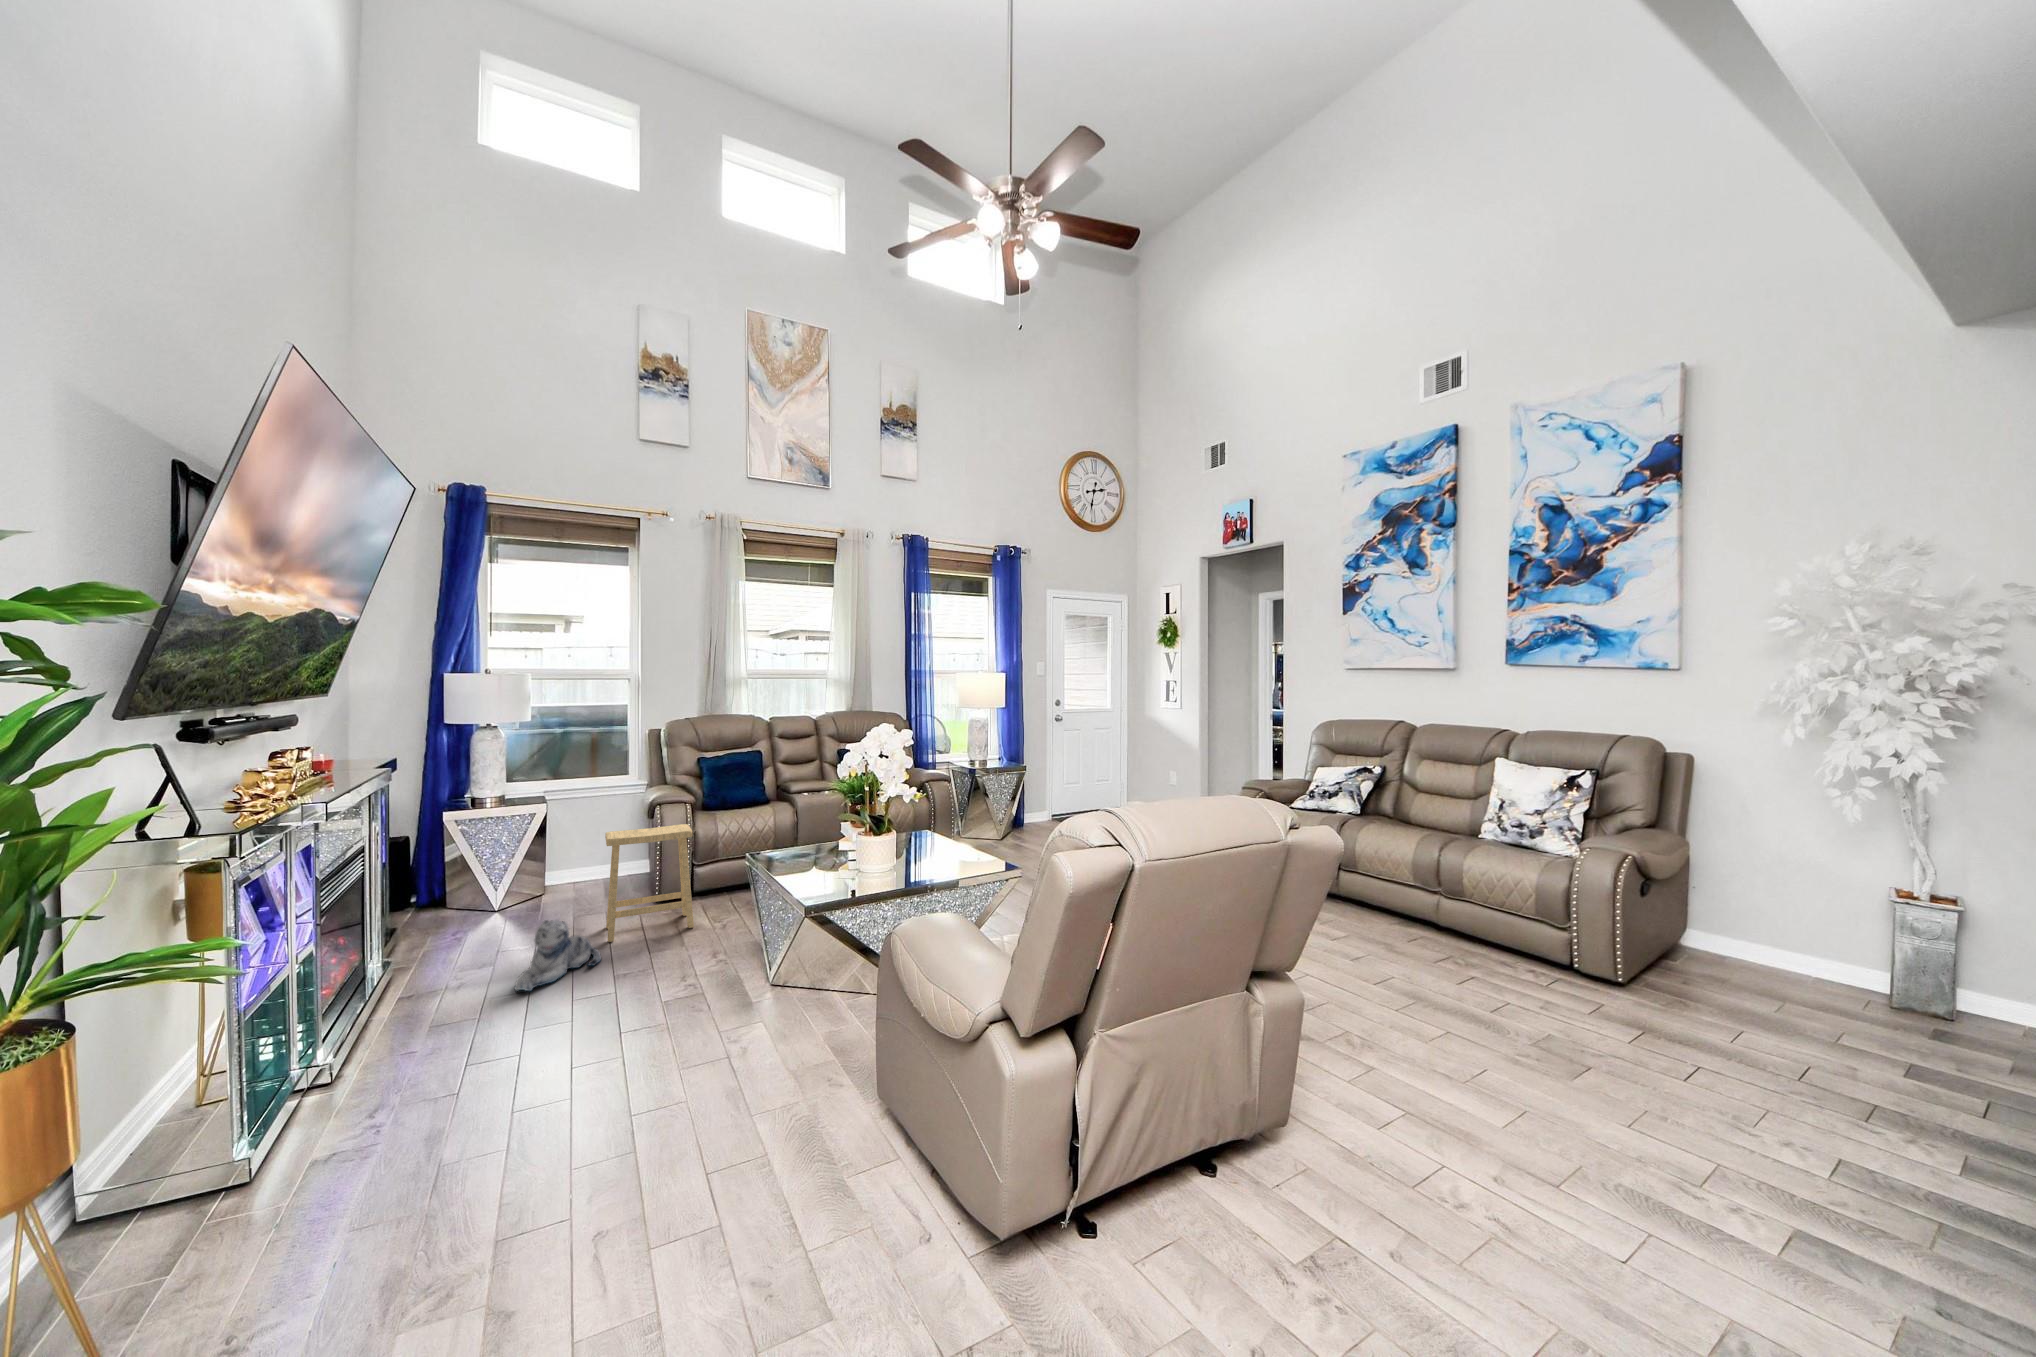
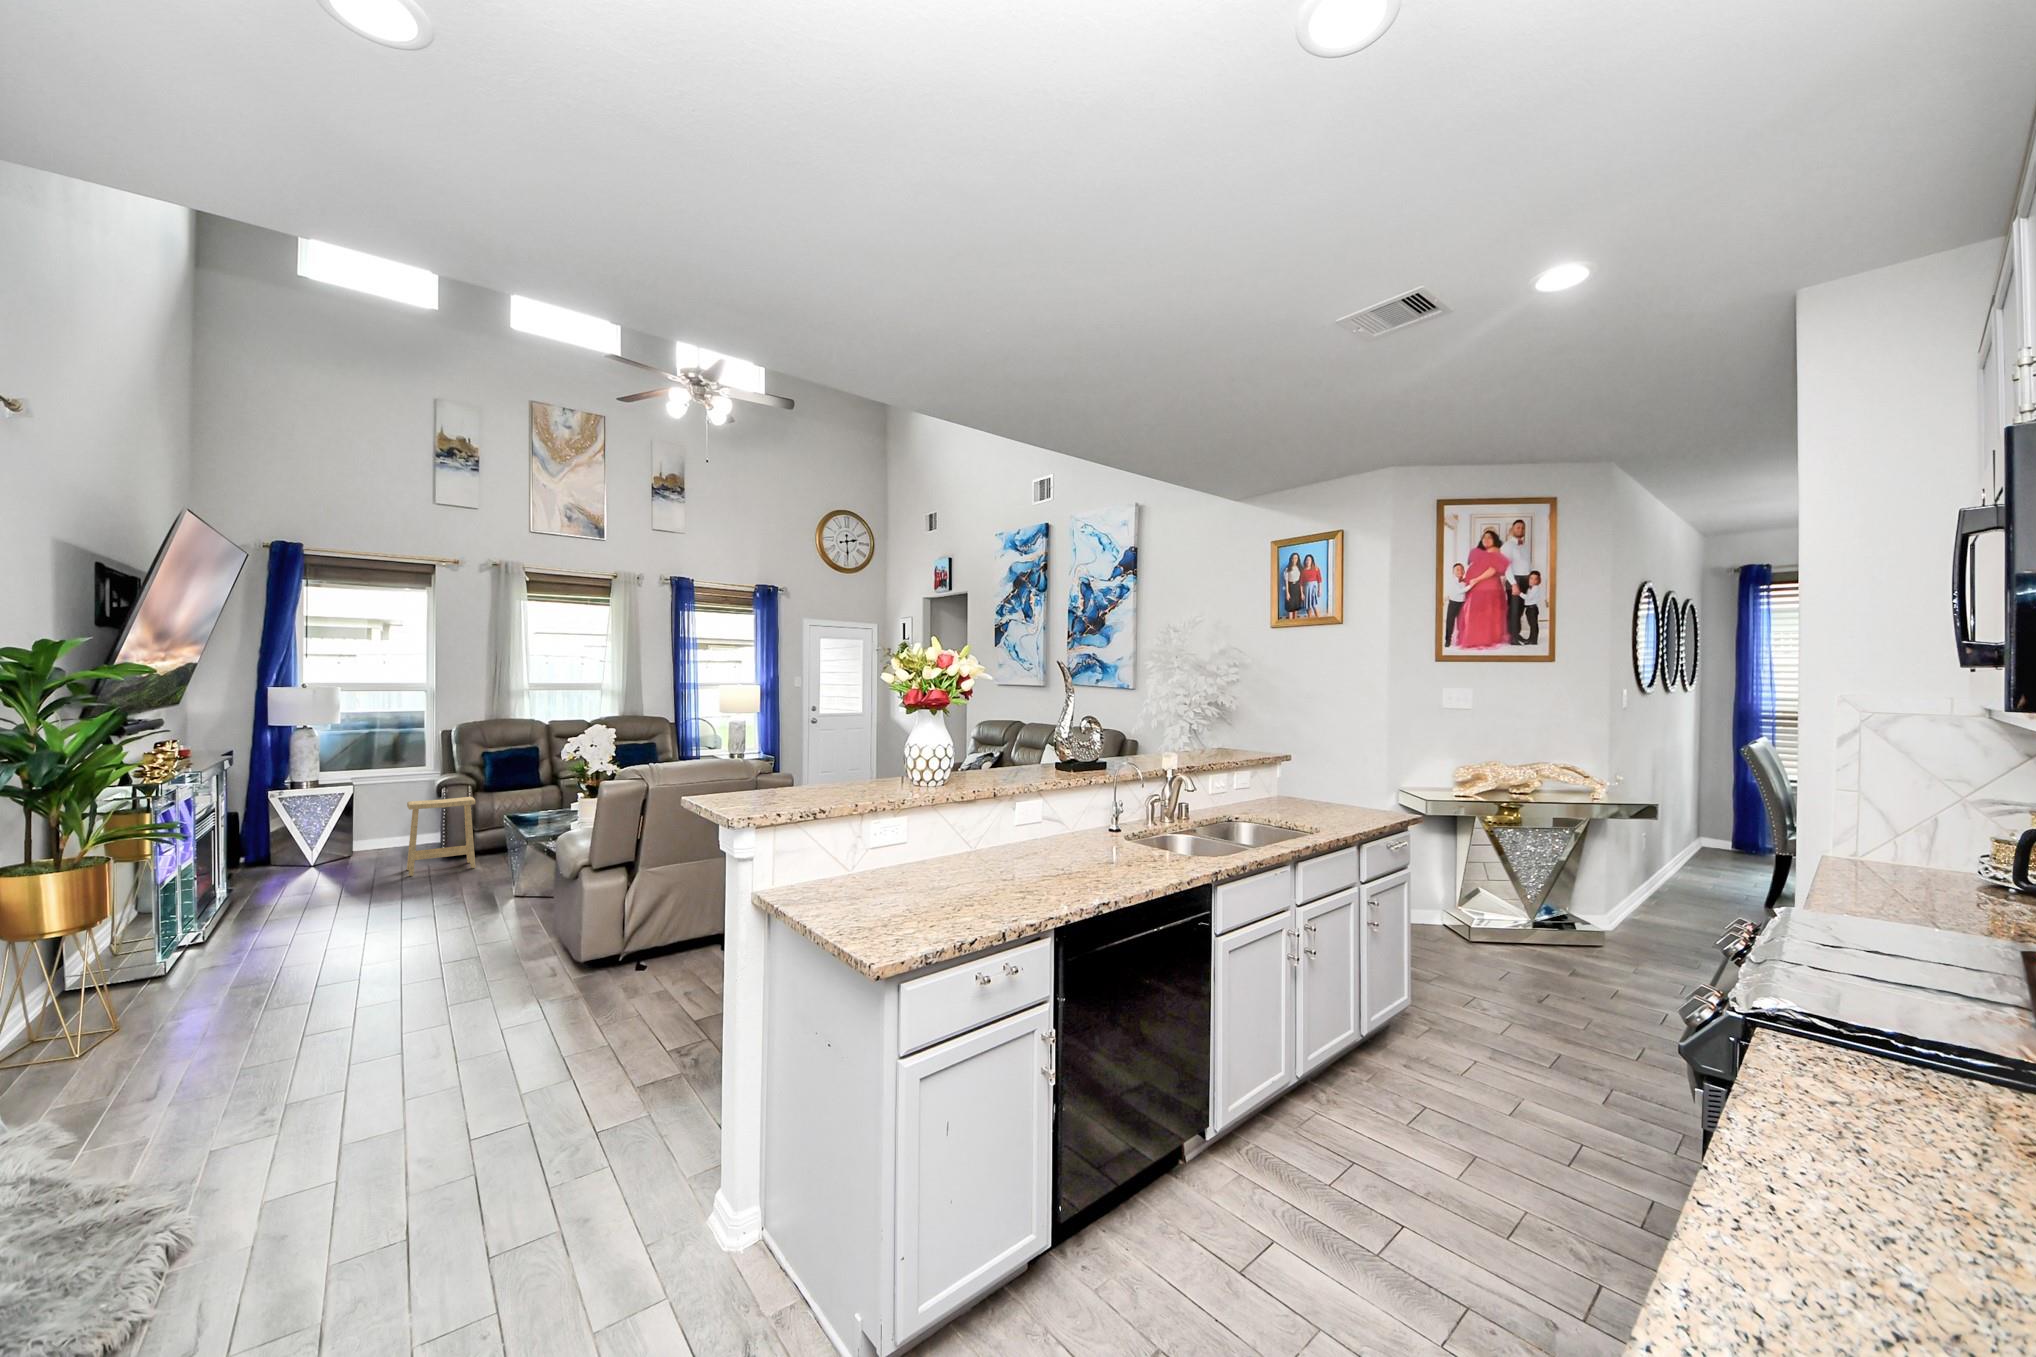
plush toy: present [515,920,601,991] -> none [344,854,405,898]

